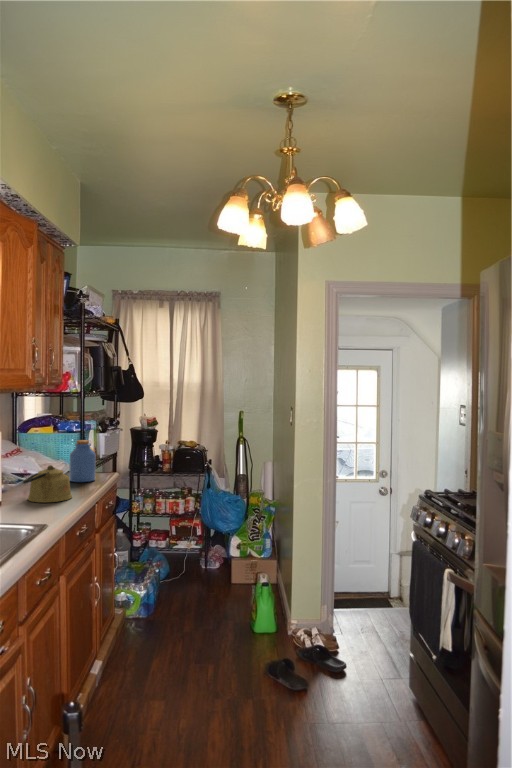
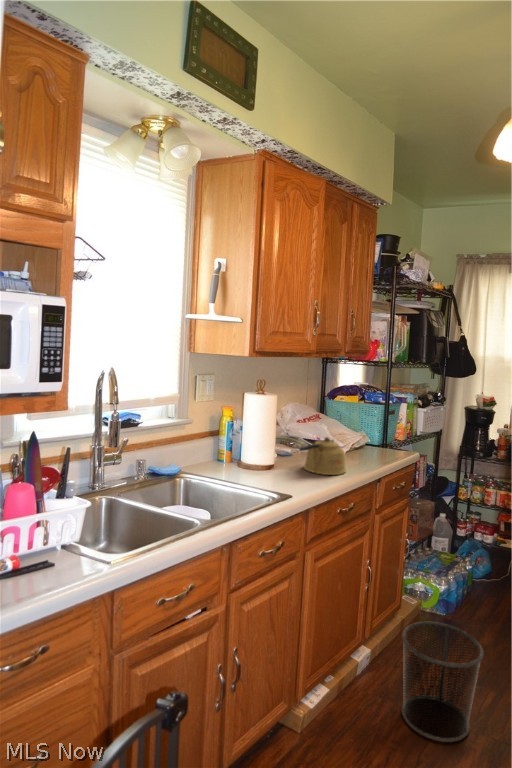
jar: present [69,440,96,482] -> none [359,414,388,459]
waste bin: none [139,613,207,714] -> present [402,622,483,742]

